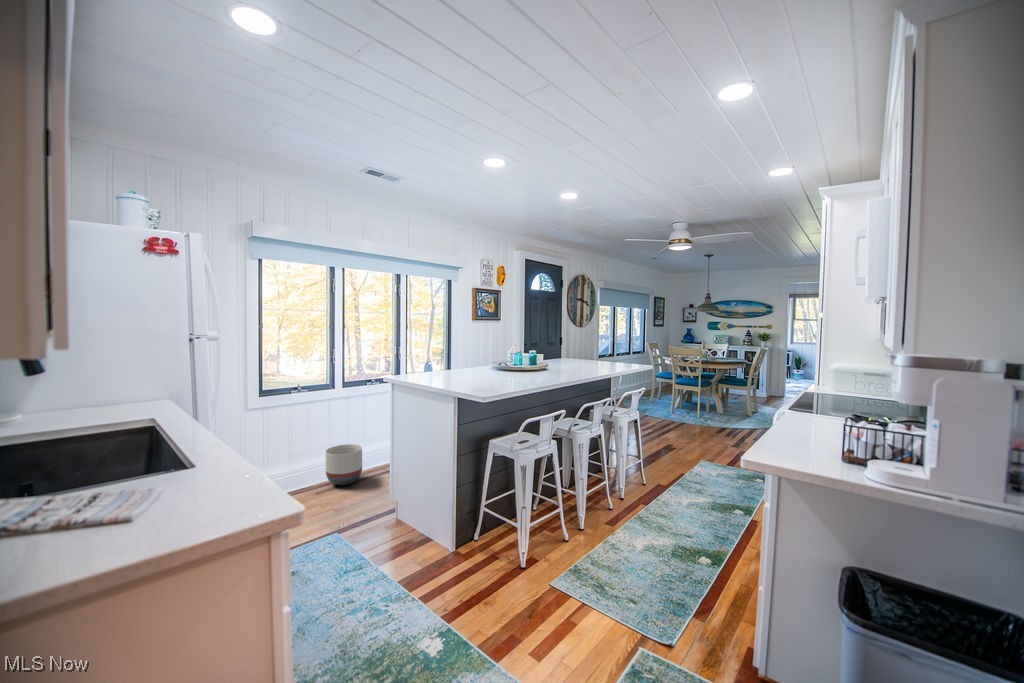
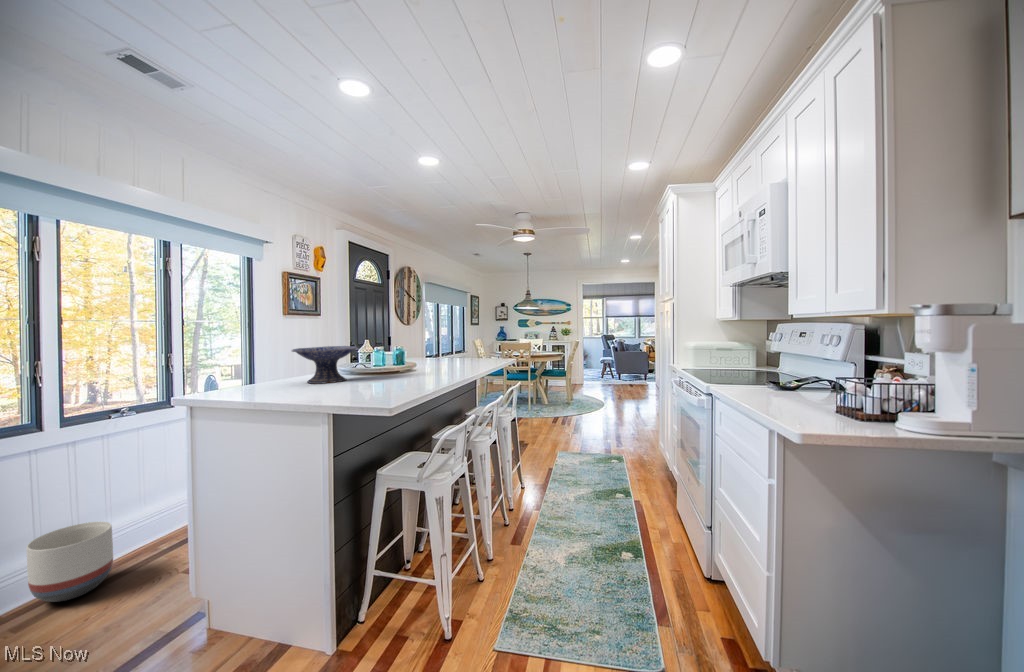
decorative bowl: none [452,350,495,376] -> present [292,346,358,384]

